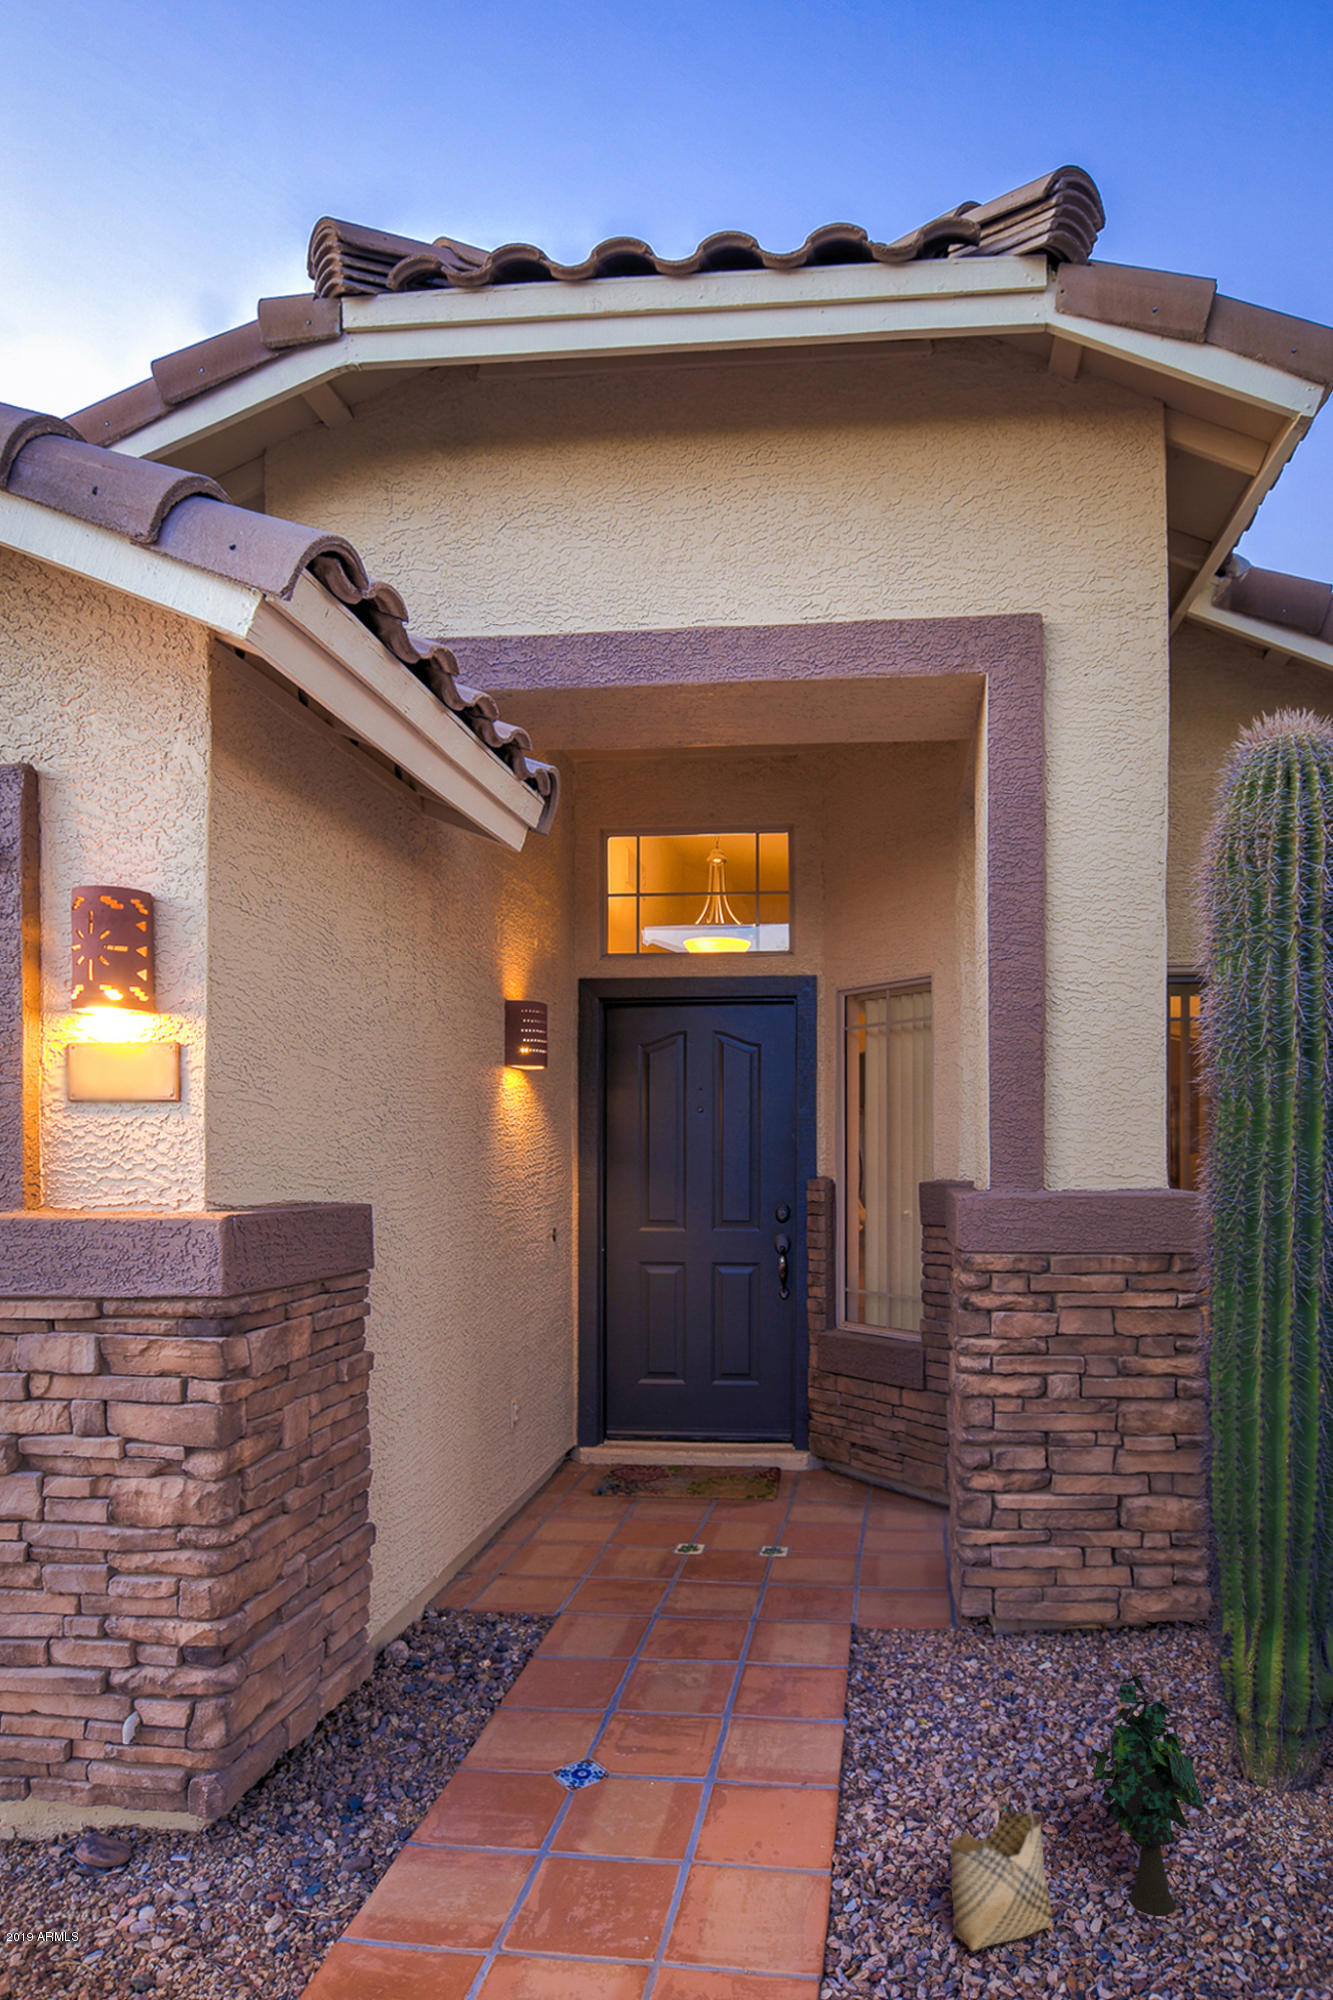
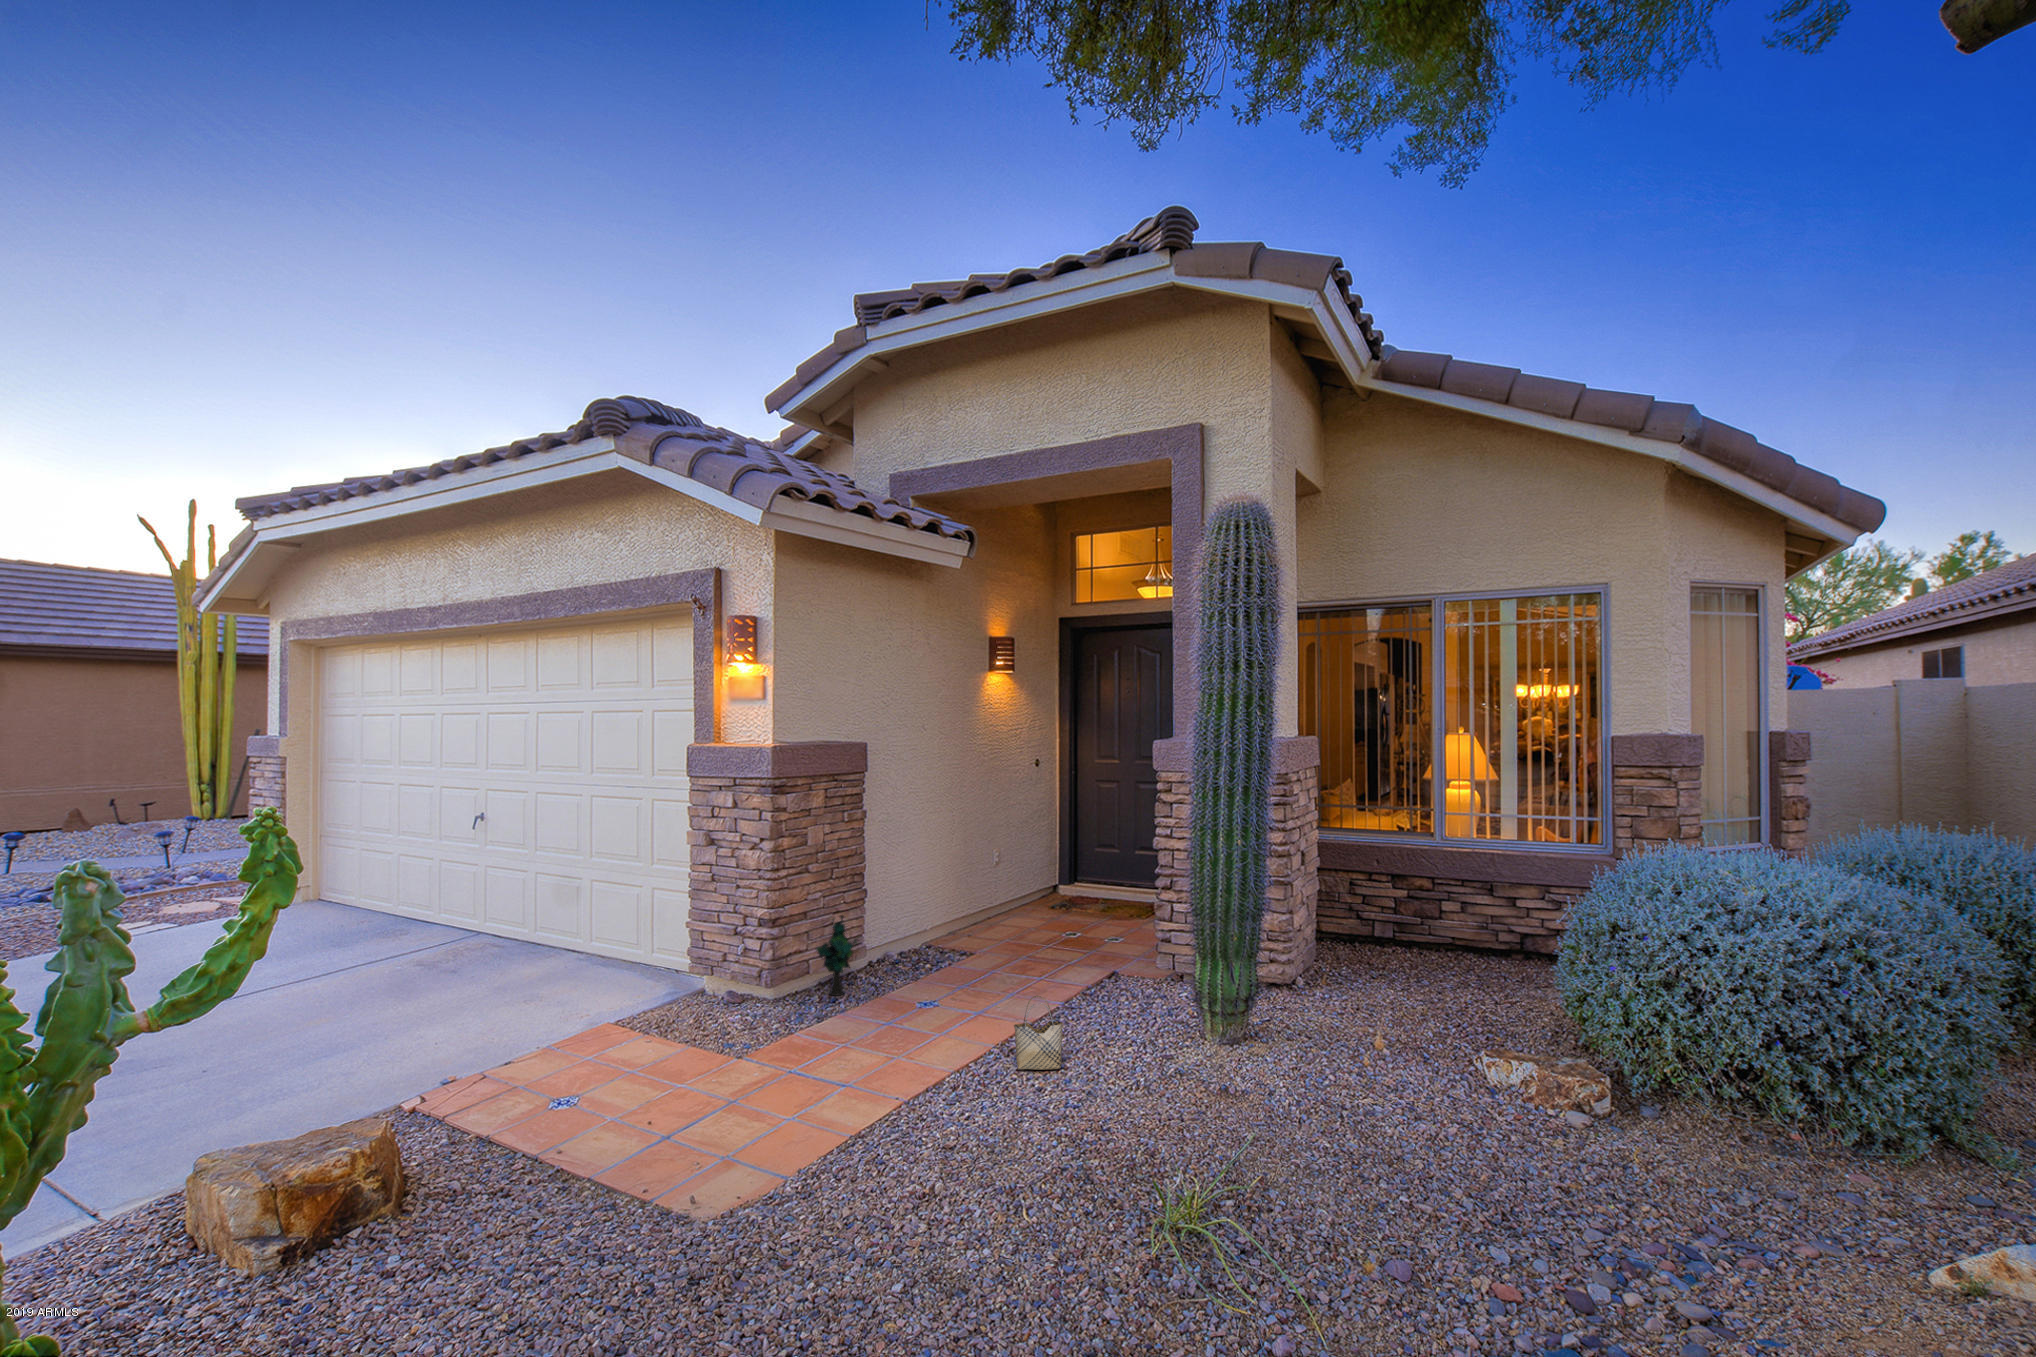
decorative plant: present [1091,1674,1204,1915] -> present [816,915,857,996]

